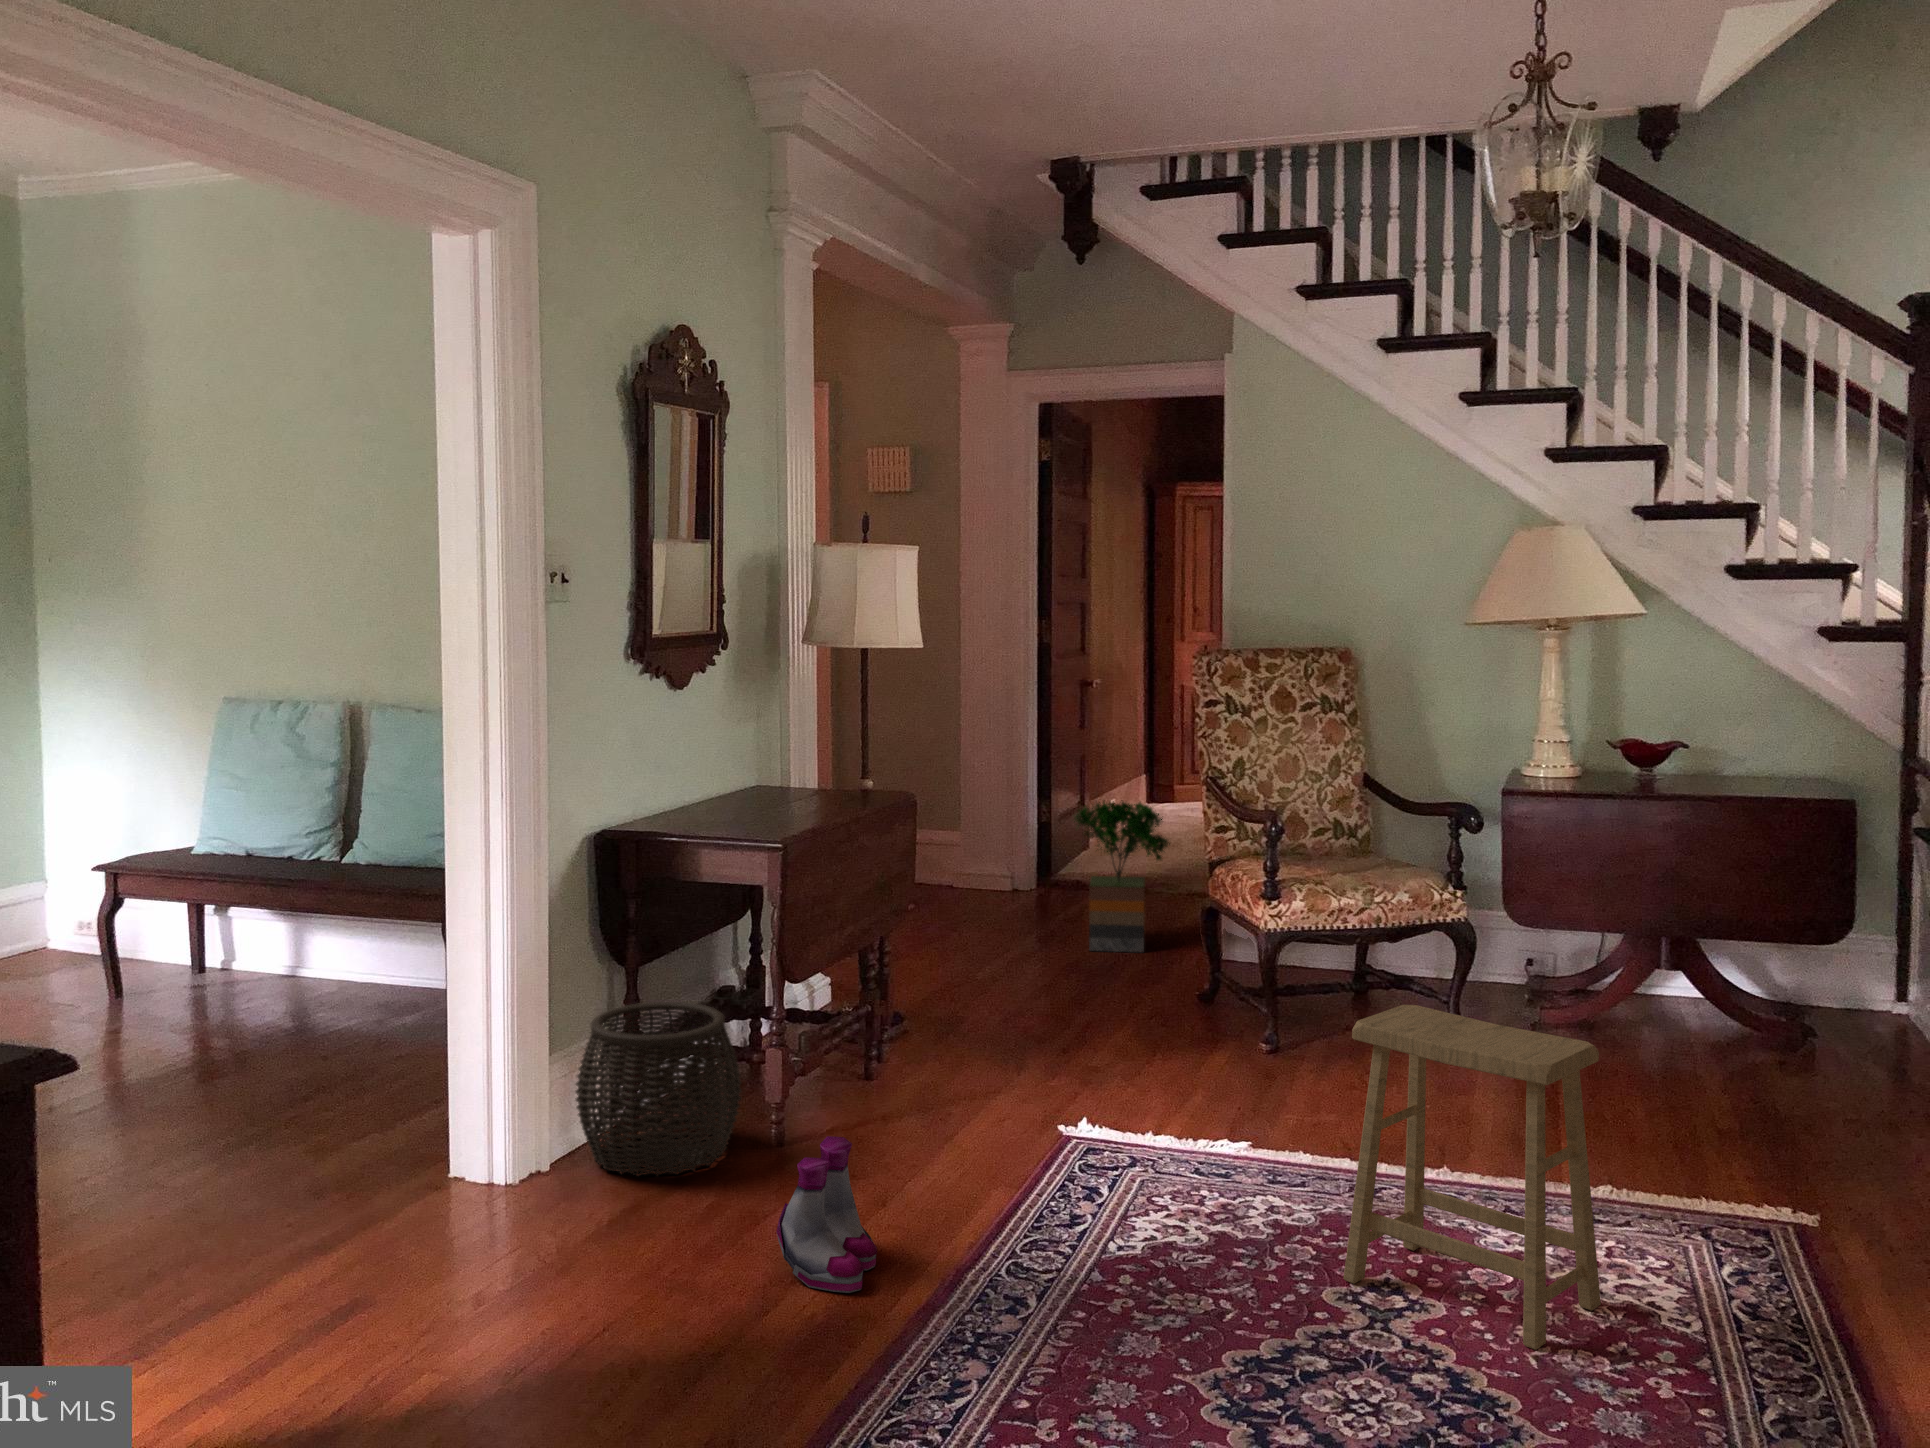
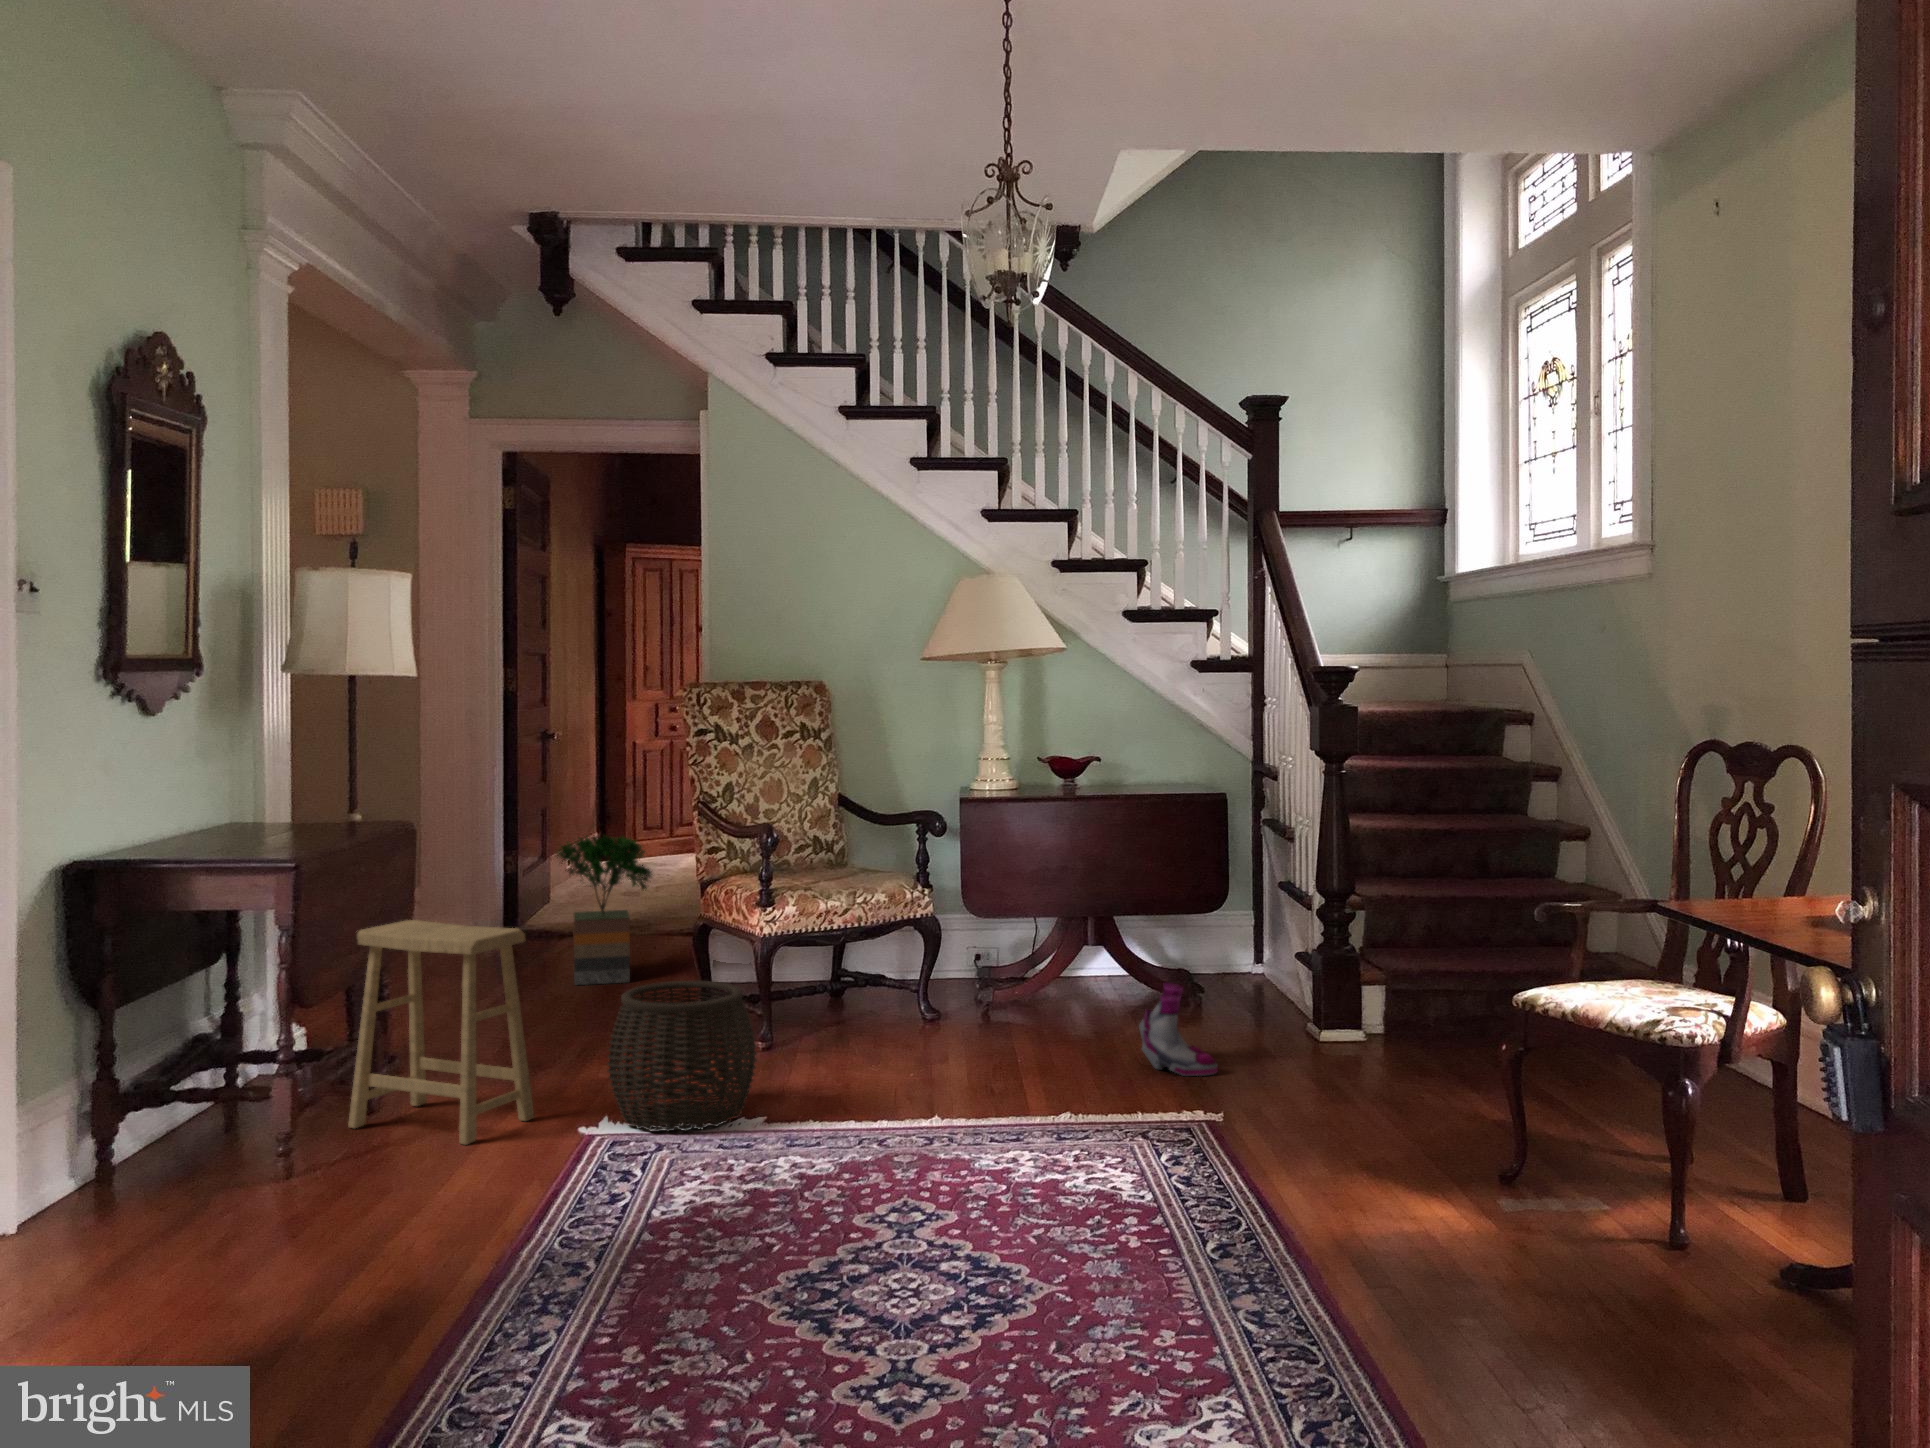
woven basket: present [575,1002,741,1176] -> present [607,981,757,1132]
footstool: present [1344,1005,1601,1350] -> present [348,920,534,1145]
boots: present [776,1136,877,1293] -> present [1139,983,1218,1076]

